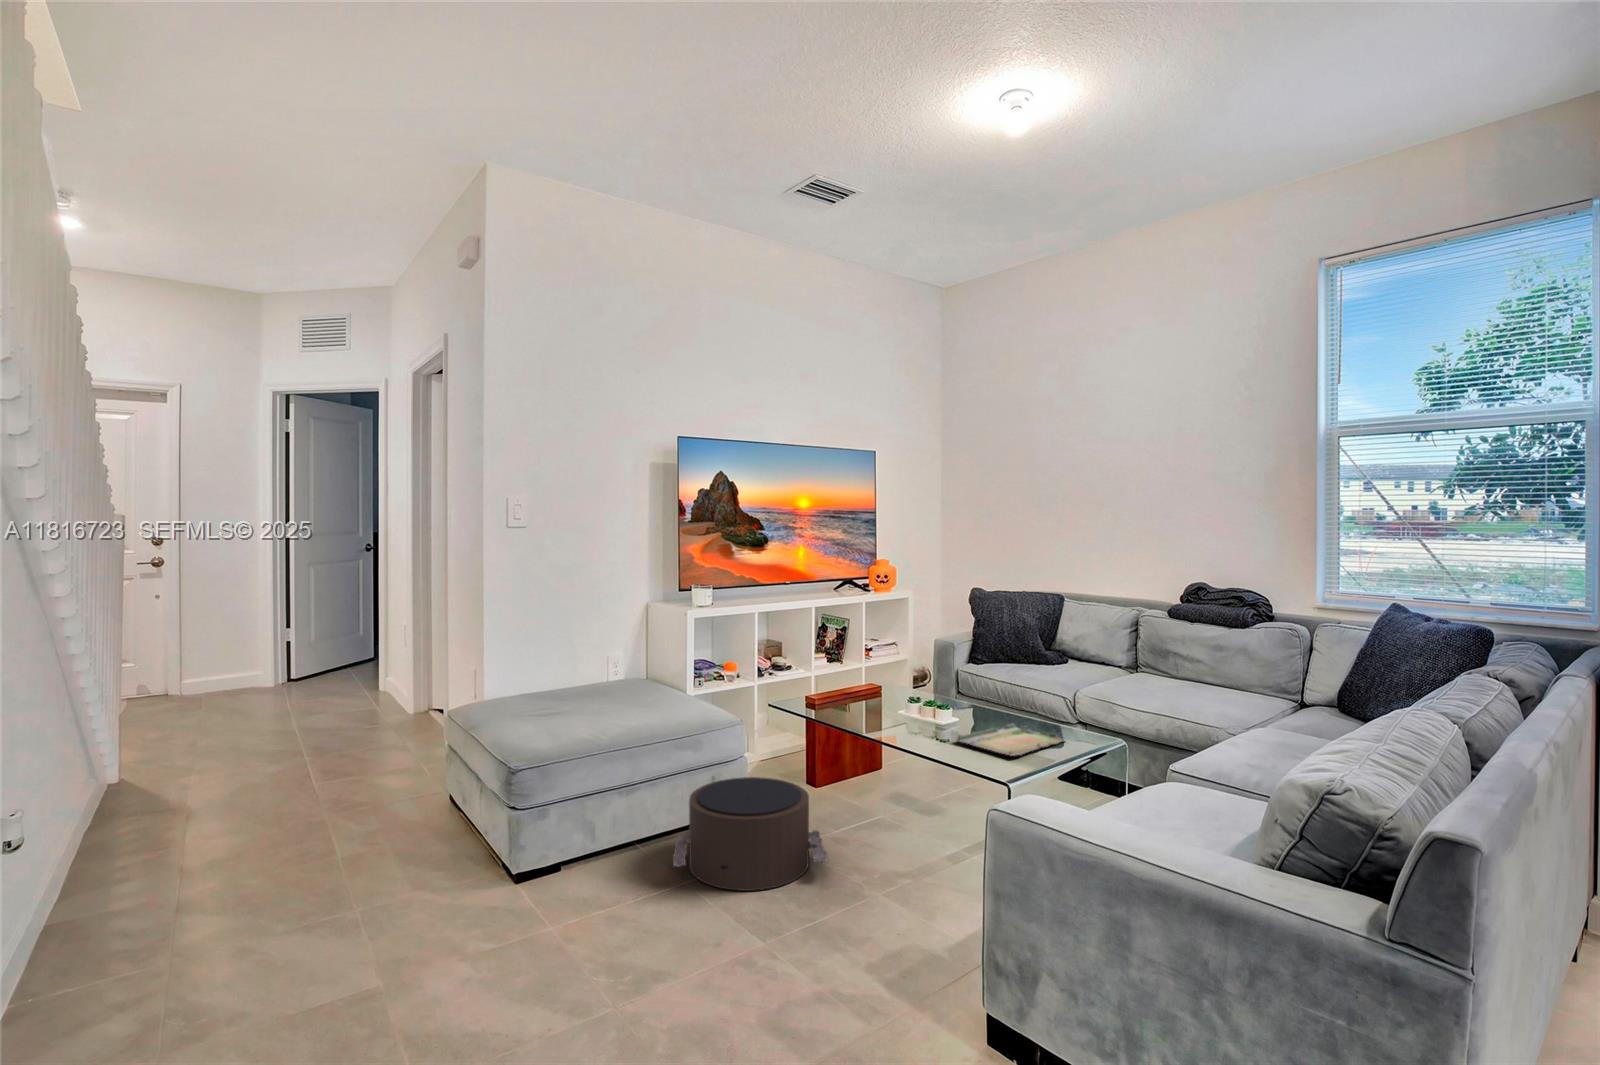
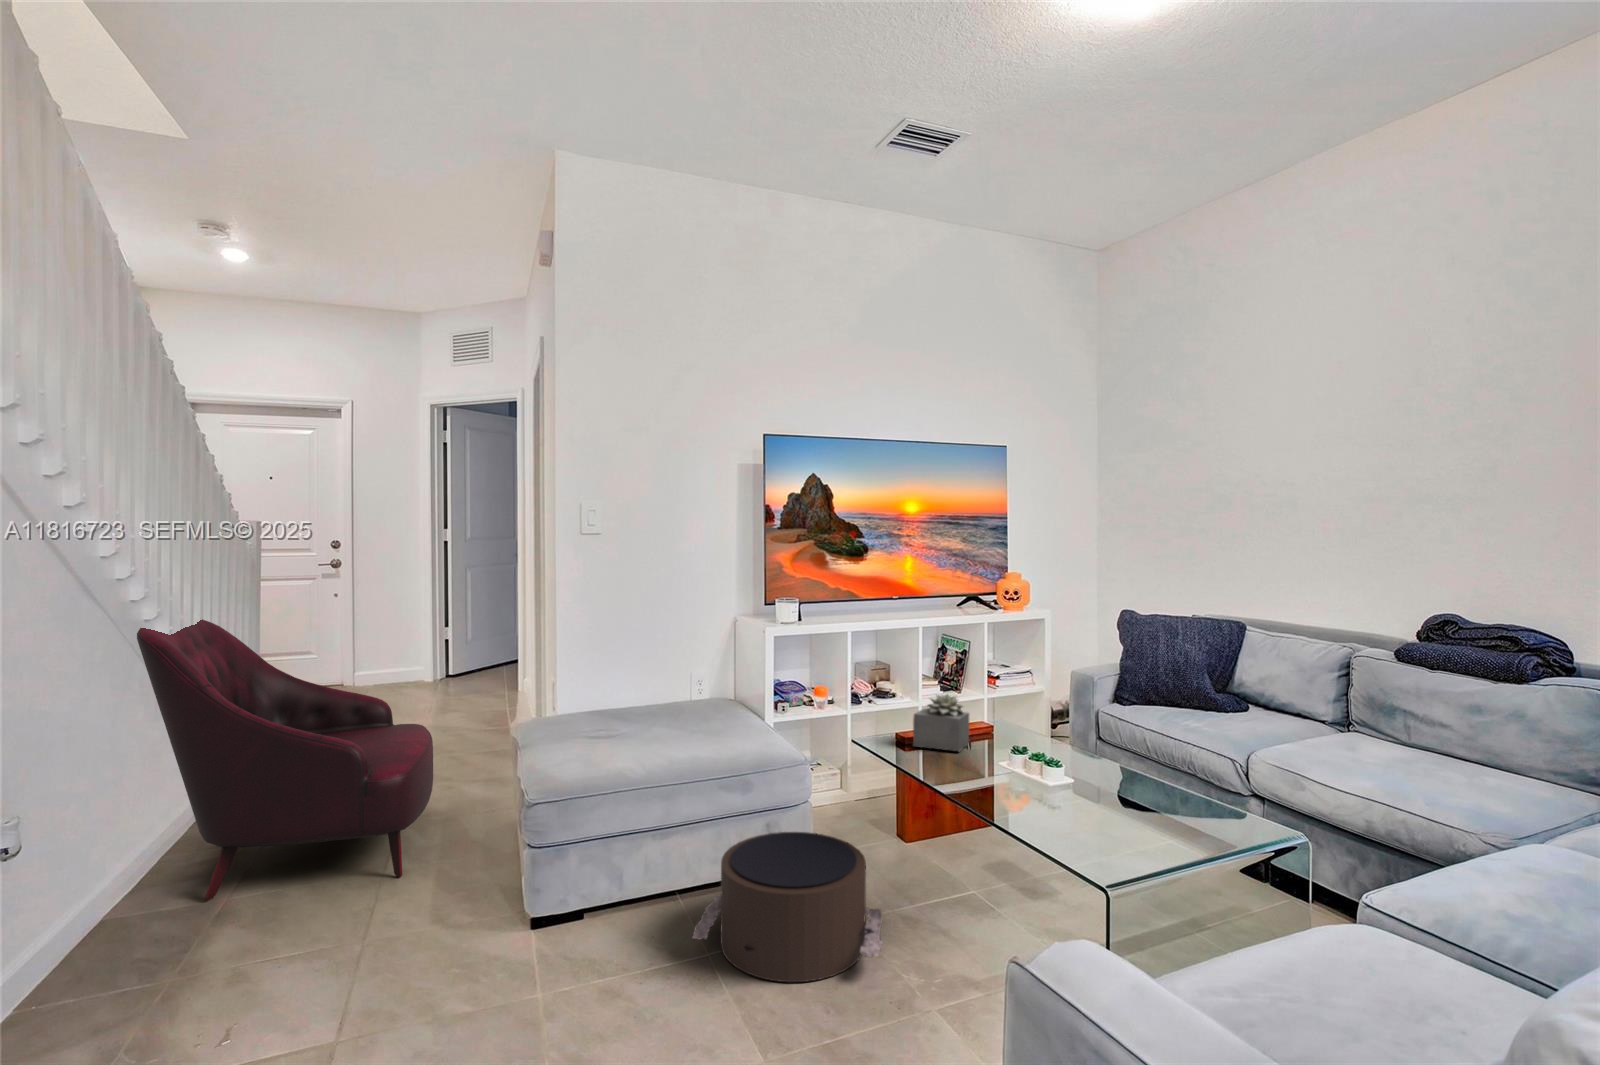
armchair: none [72,615,373,894] -> present [137,619,433,901]
succulent plant: none [825,658,869,704] -> present [913,694,969,751]
tray: present [956,723,1065,756] -> none [1054,795,1214,849]

